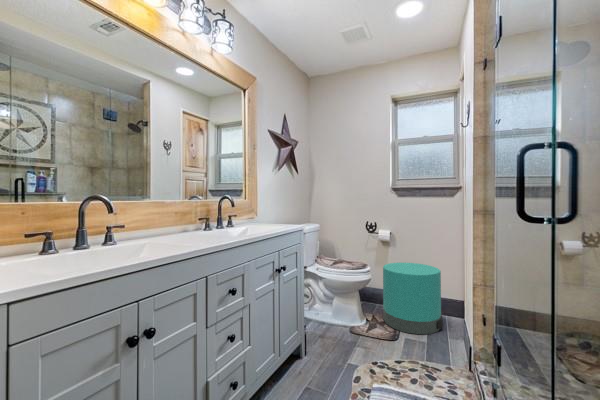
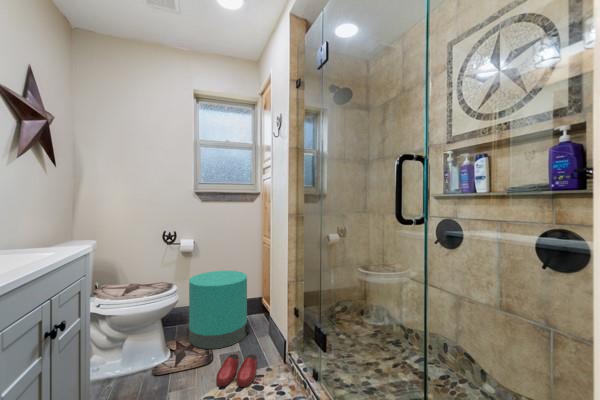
slippers: none [393,341,439,370] -> present [216,354,257,387]

